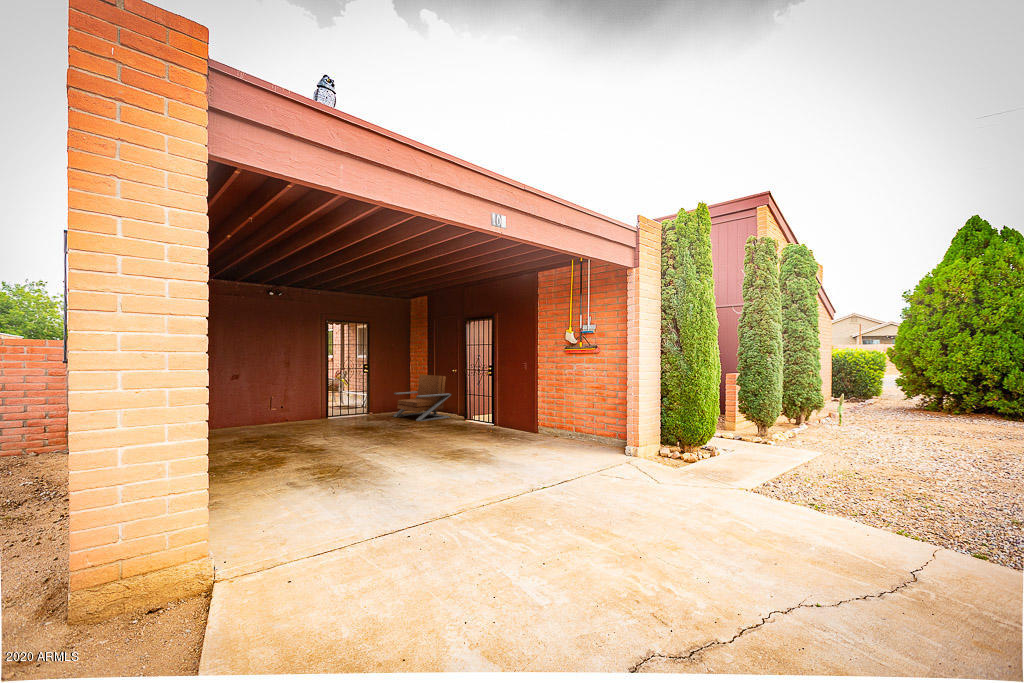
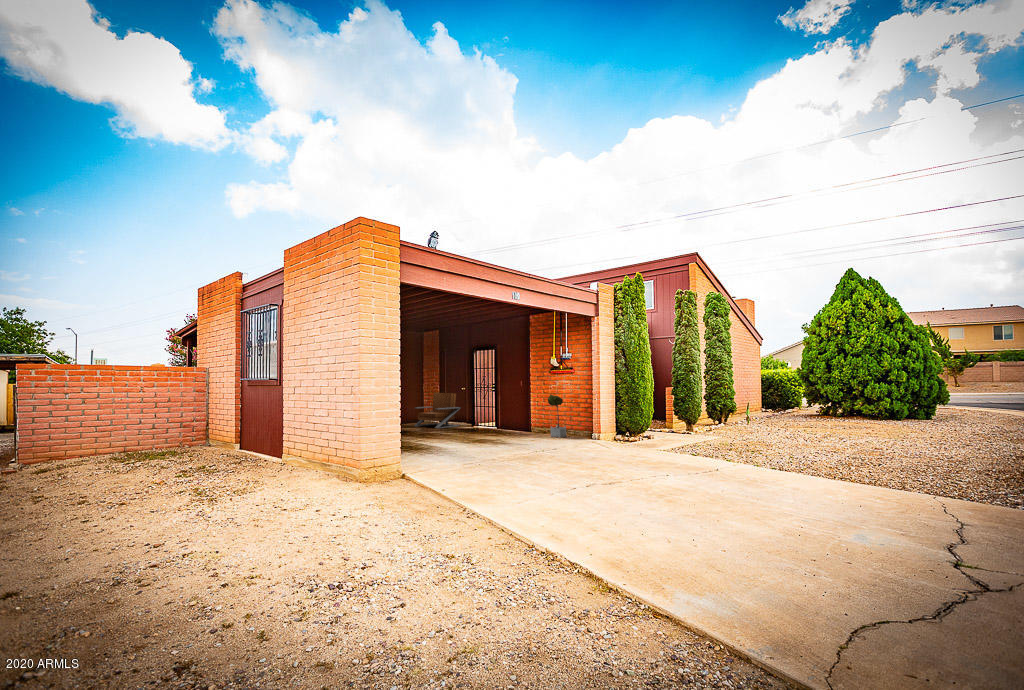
potted tree: none [559,384,586,447] -> present [548,394,566,437]

